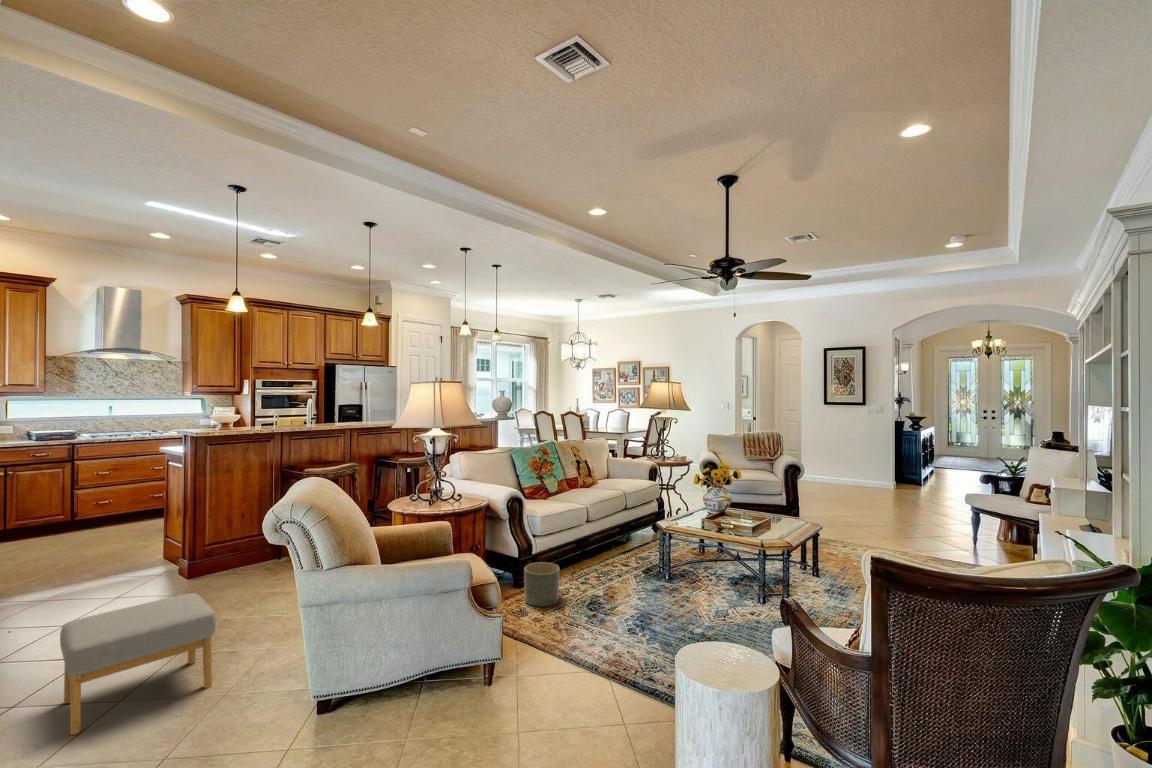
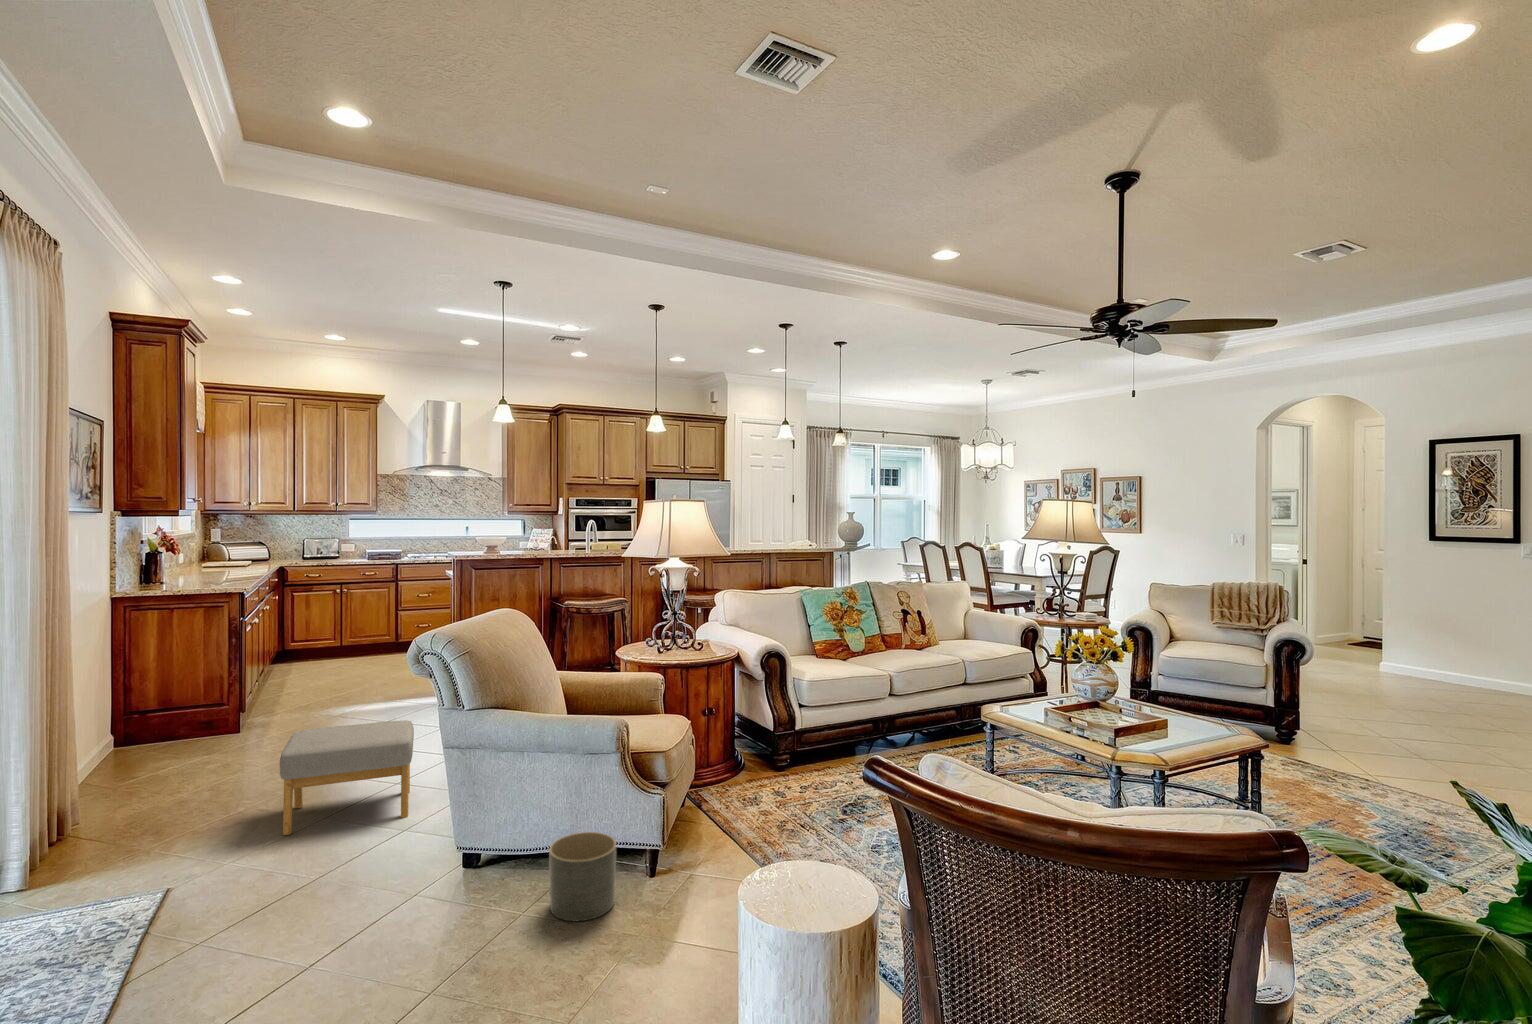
planter: present [524,562,559,607] -> present [549,832,616,921]

